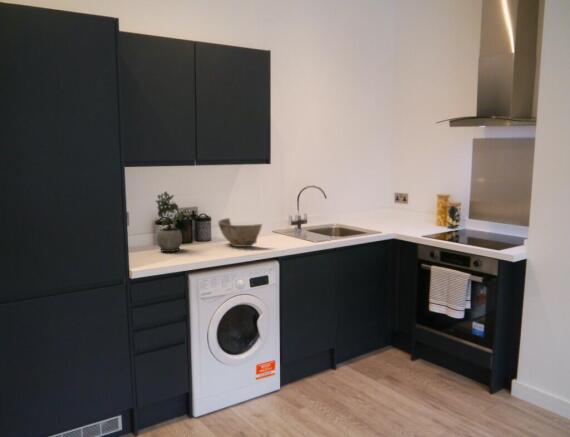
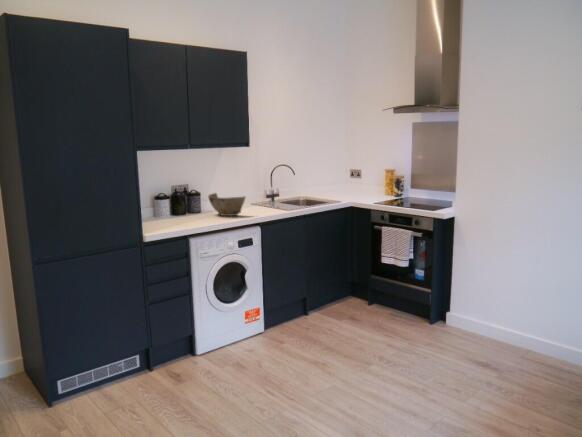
potted plant: present [156,192,187,252] -> none [156,171,185,222]

